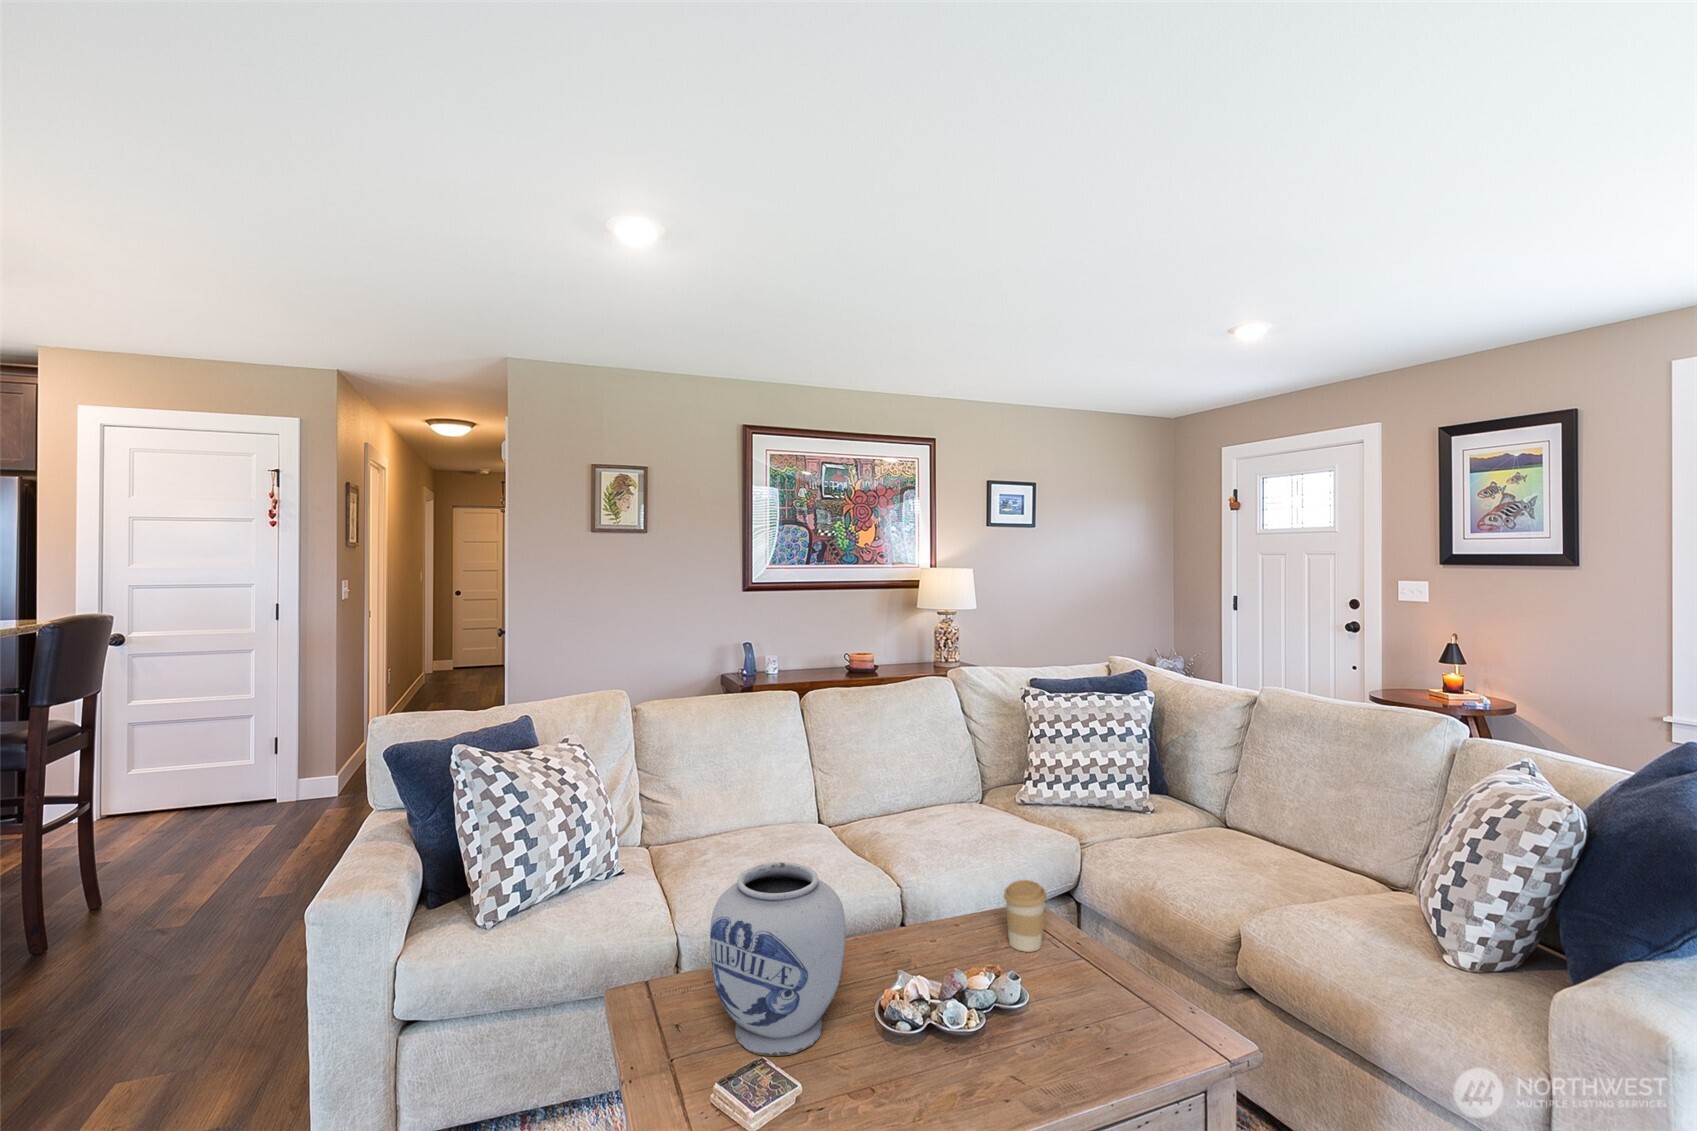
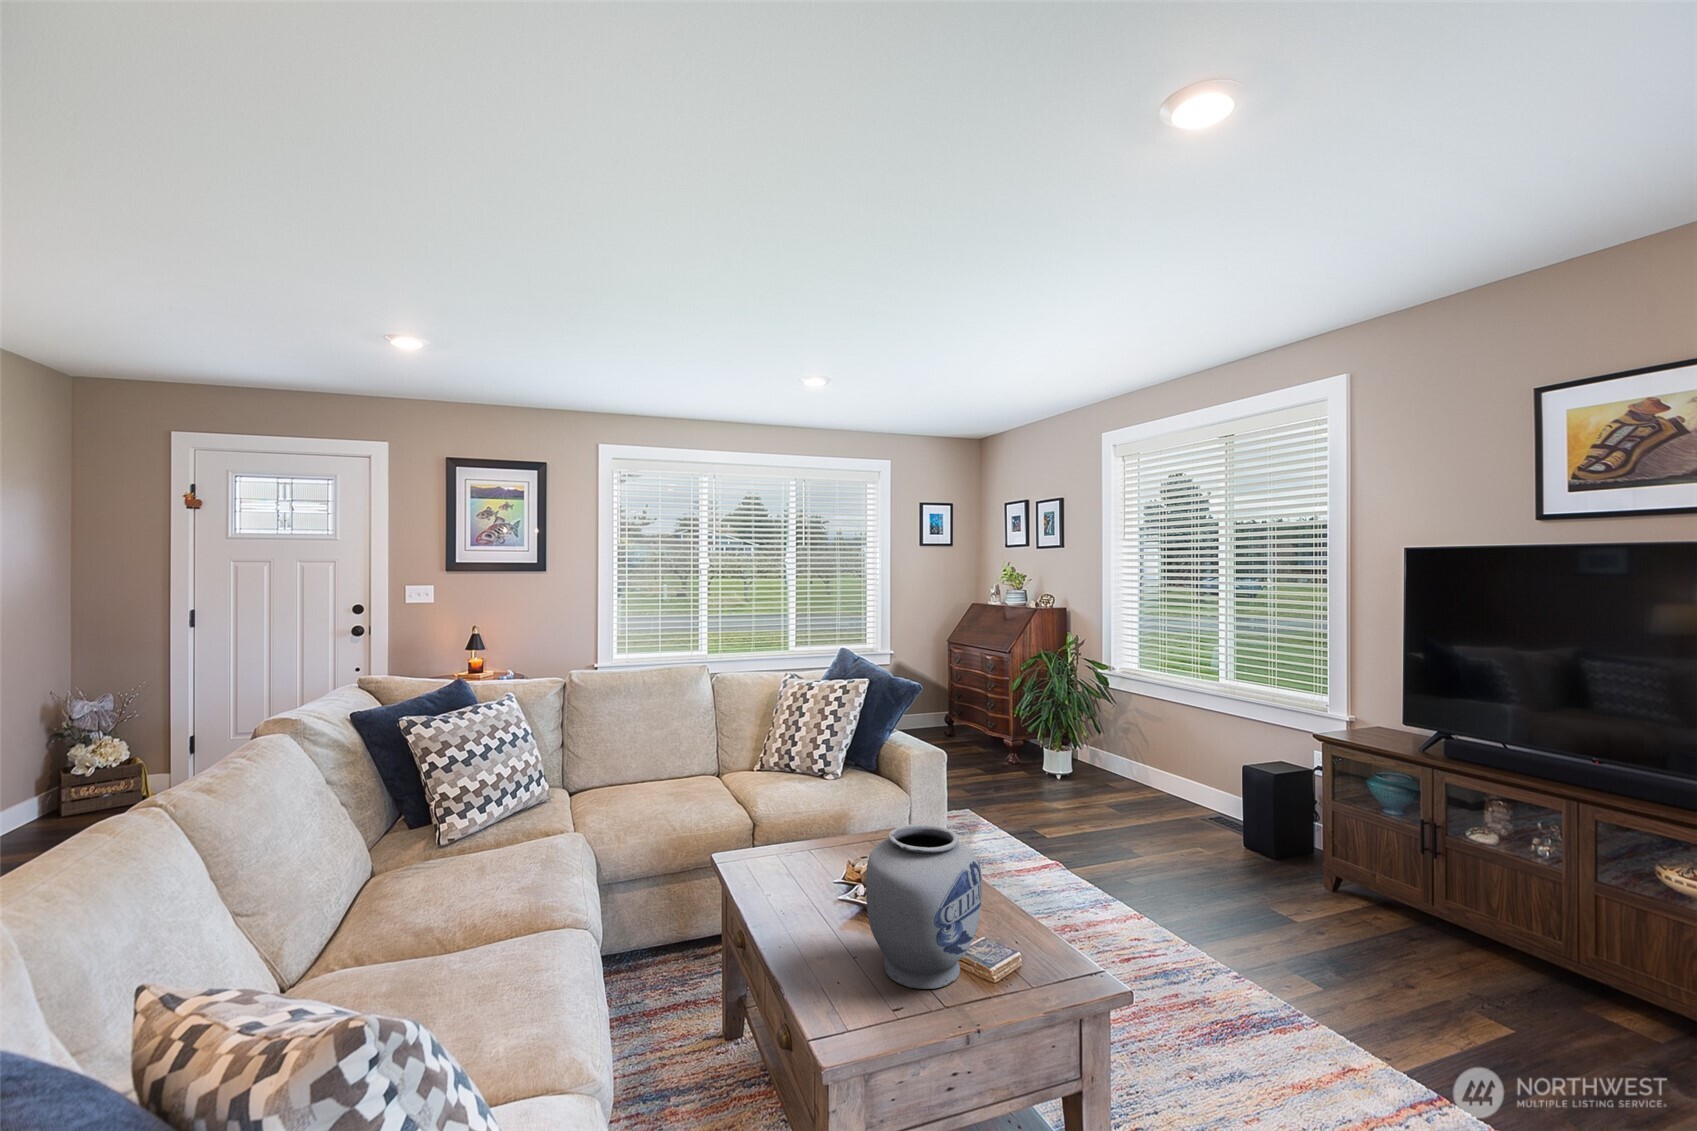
coffee cup: present [1004,880,1047,952] -> none [768,819,802,875]

